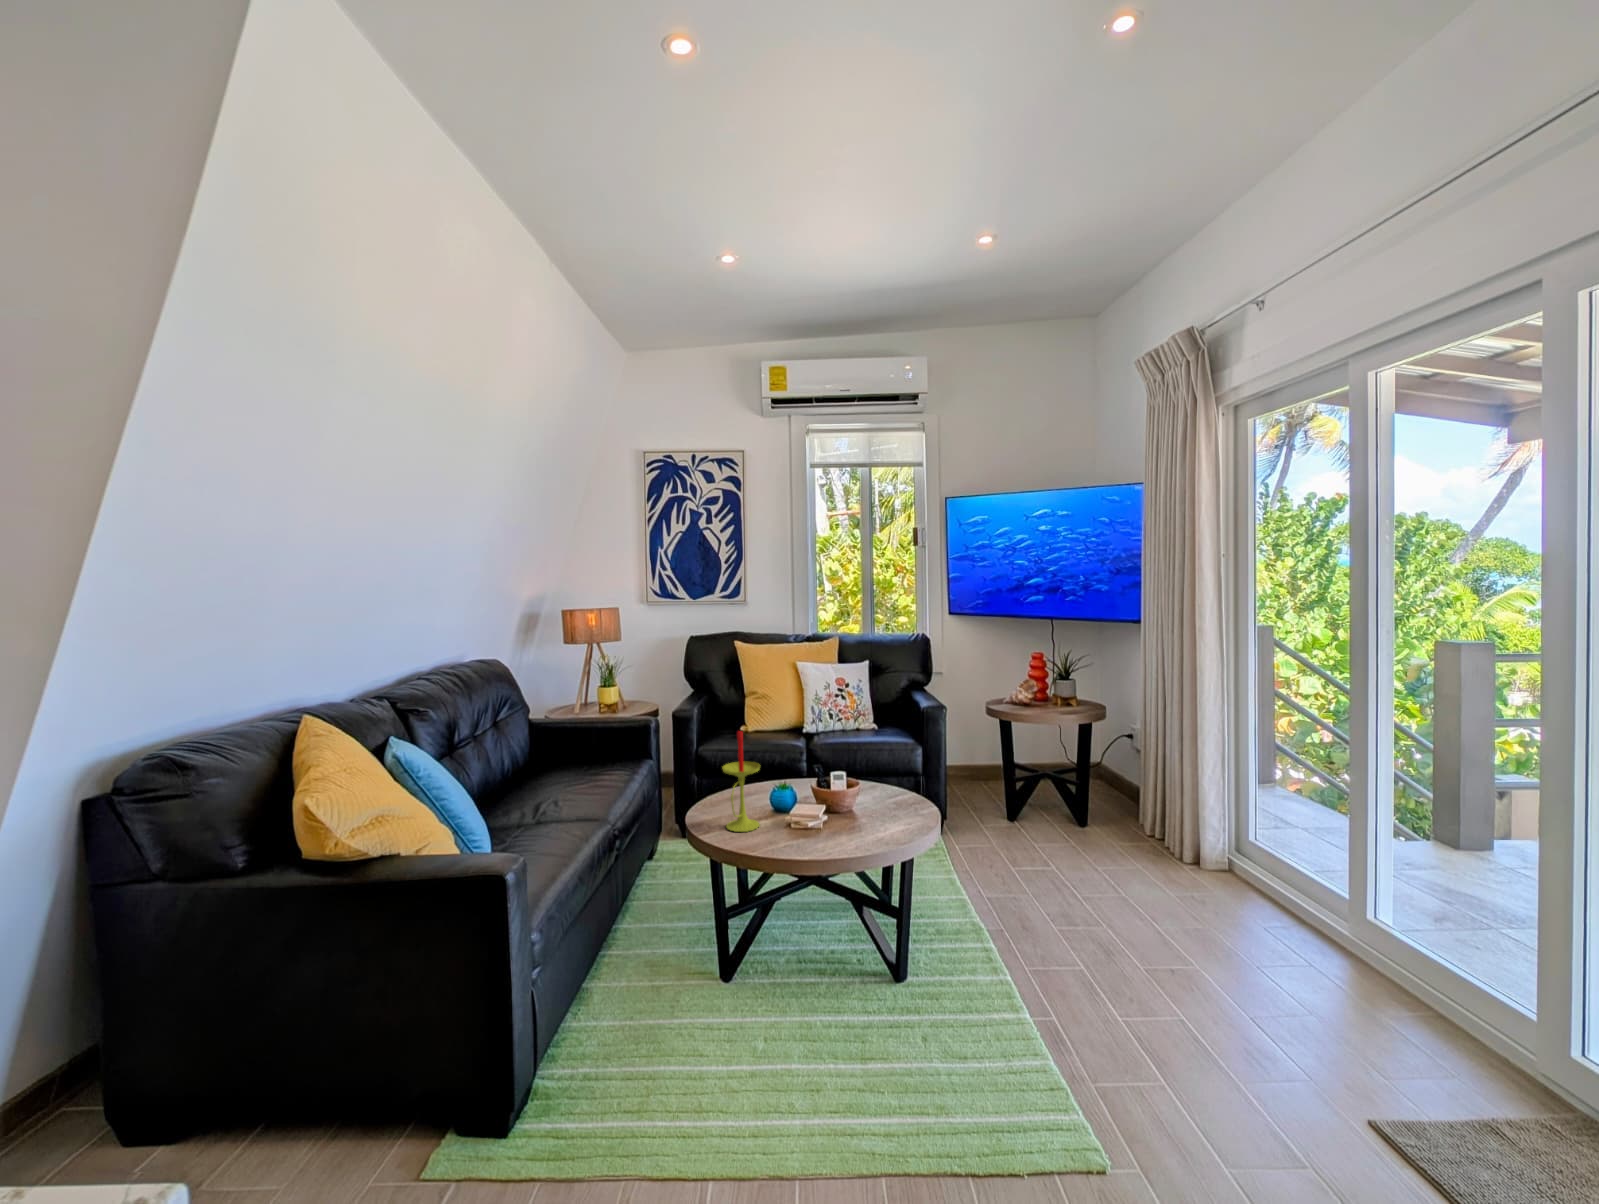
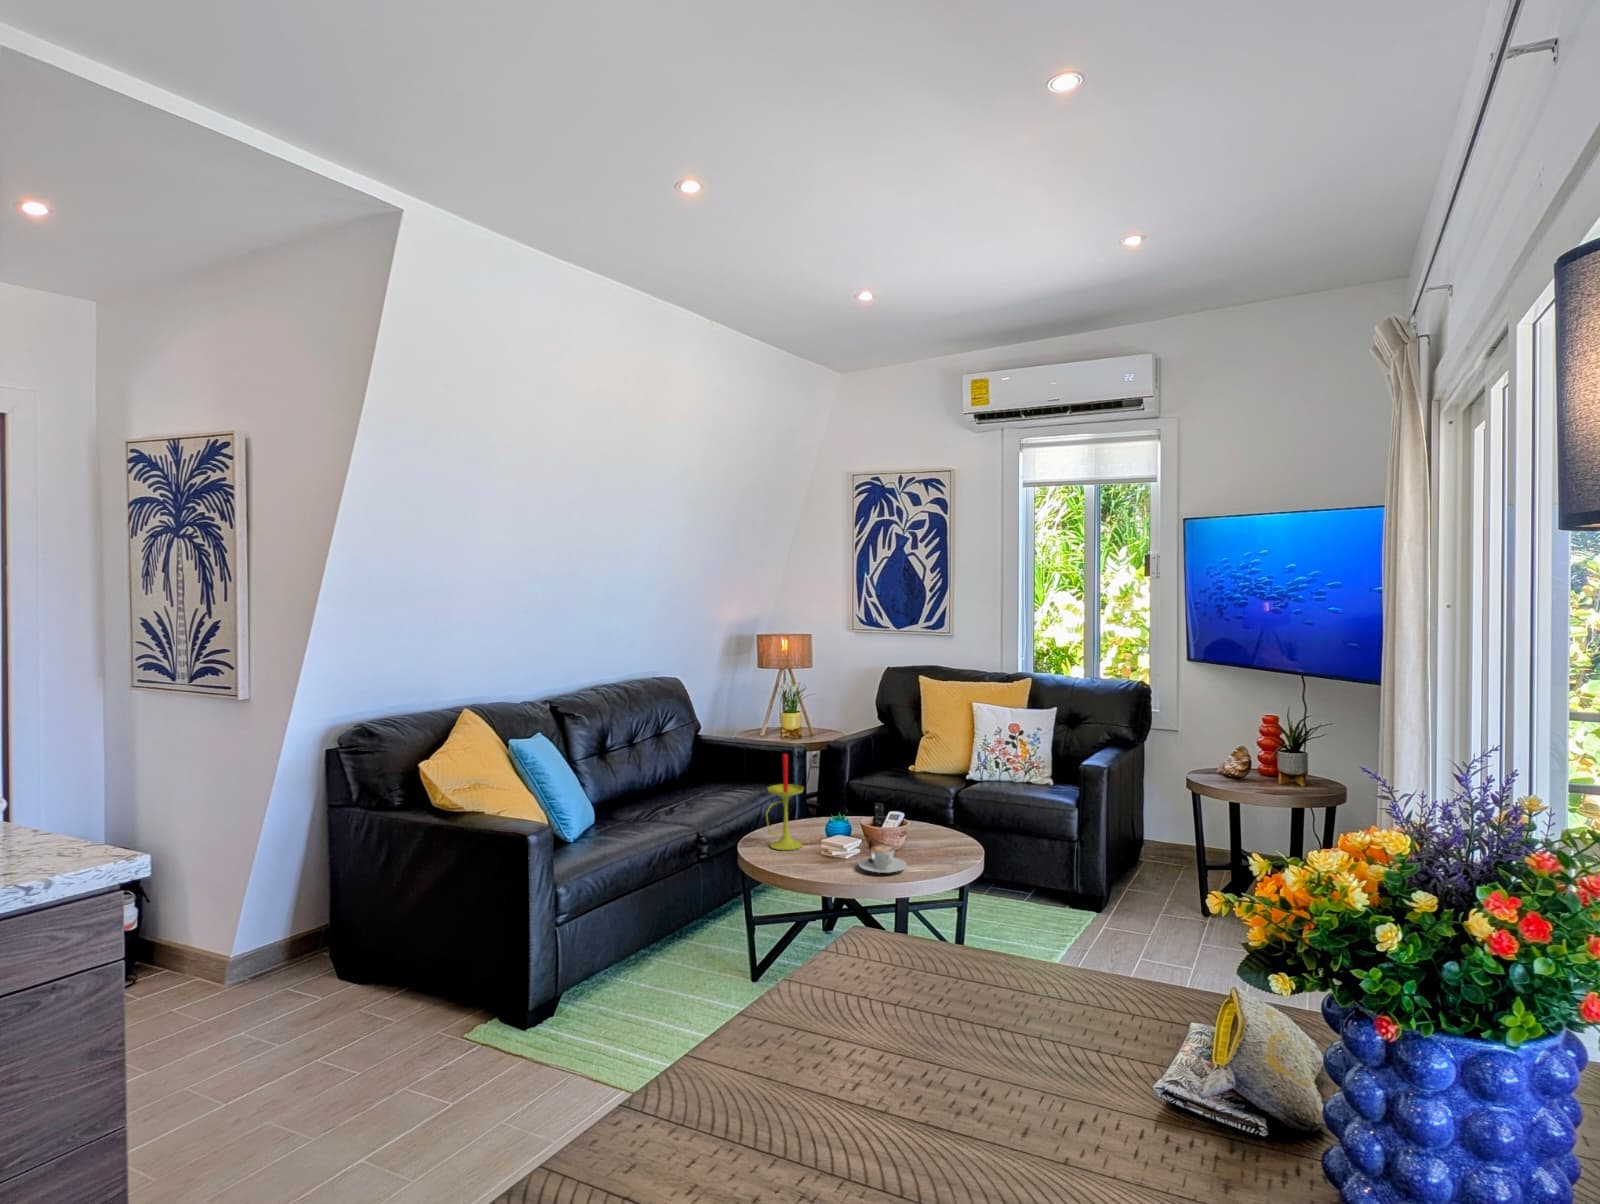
coffee cup: none [842,809,890,837] -> present [859,845,907,873]

